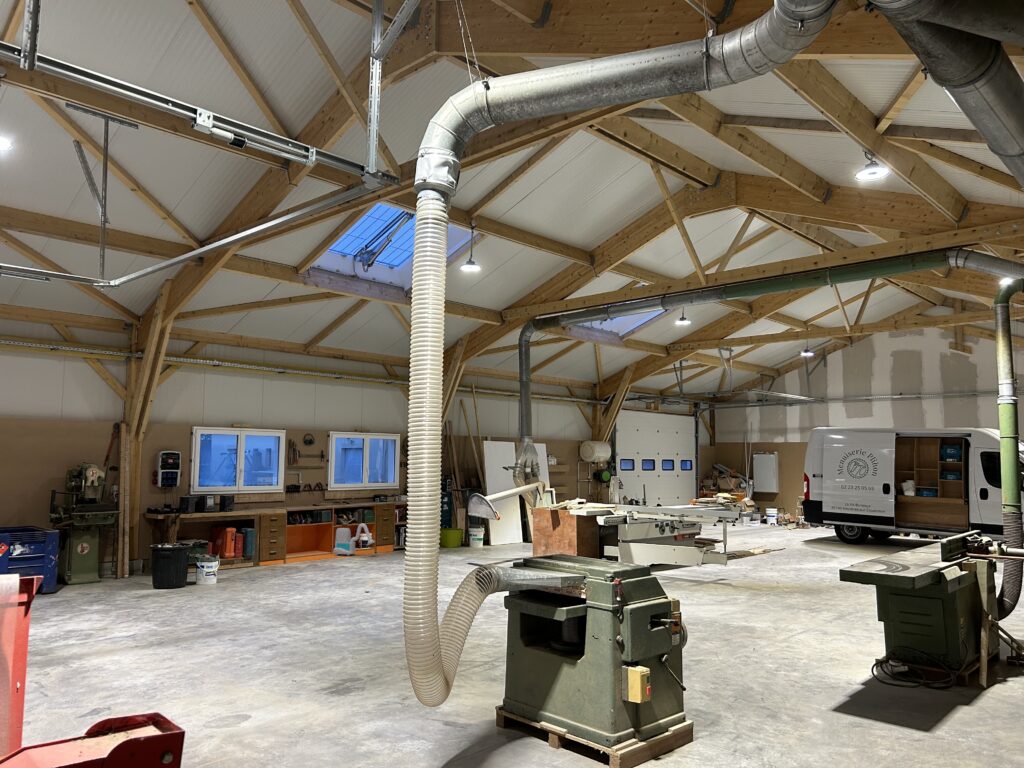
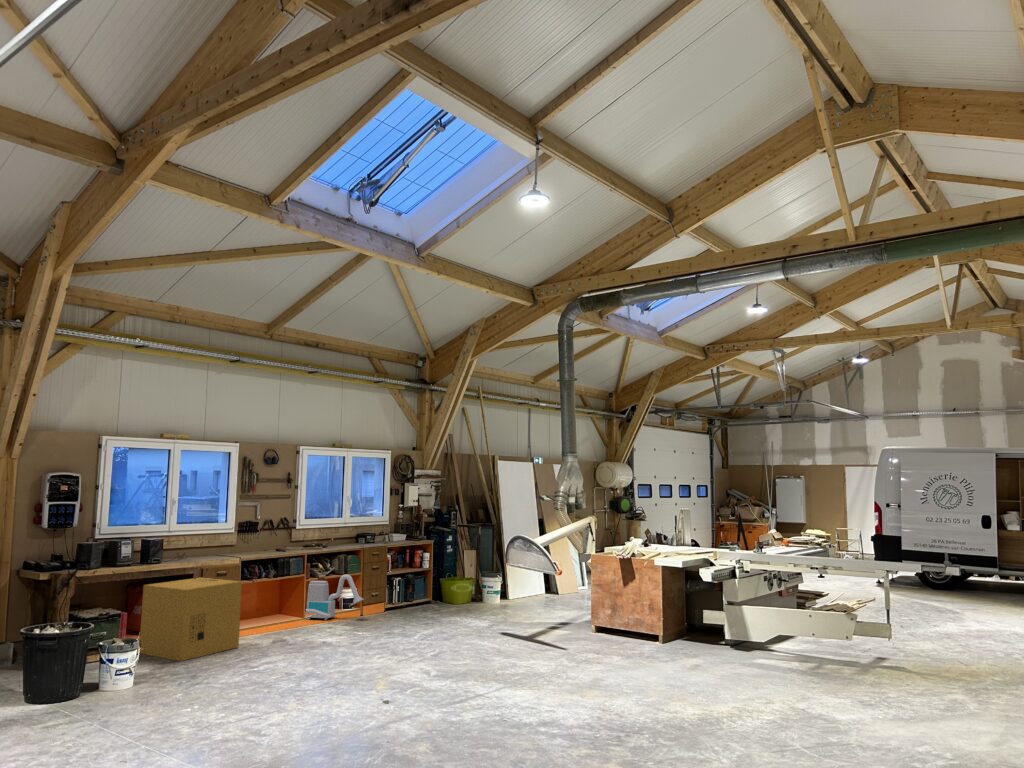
cardboard box: none [220,522,286,574] -> present [139,577,242,661]

